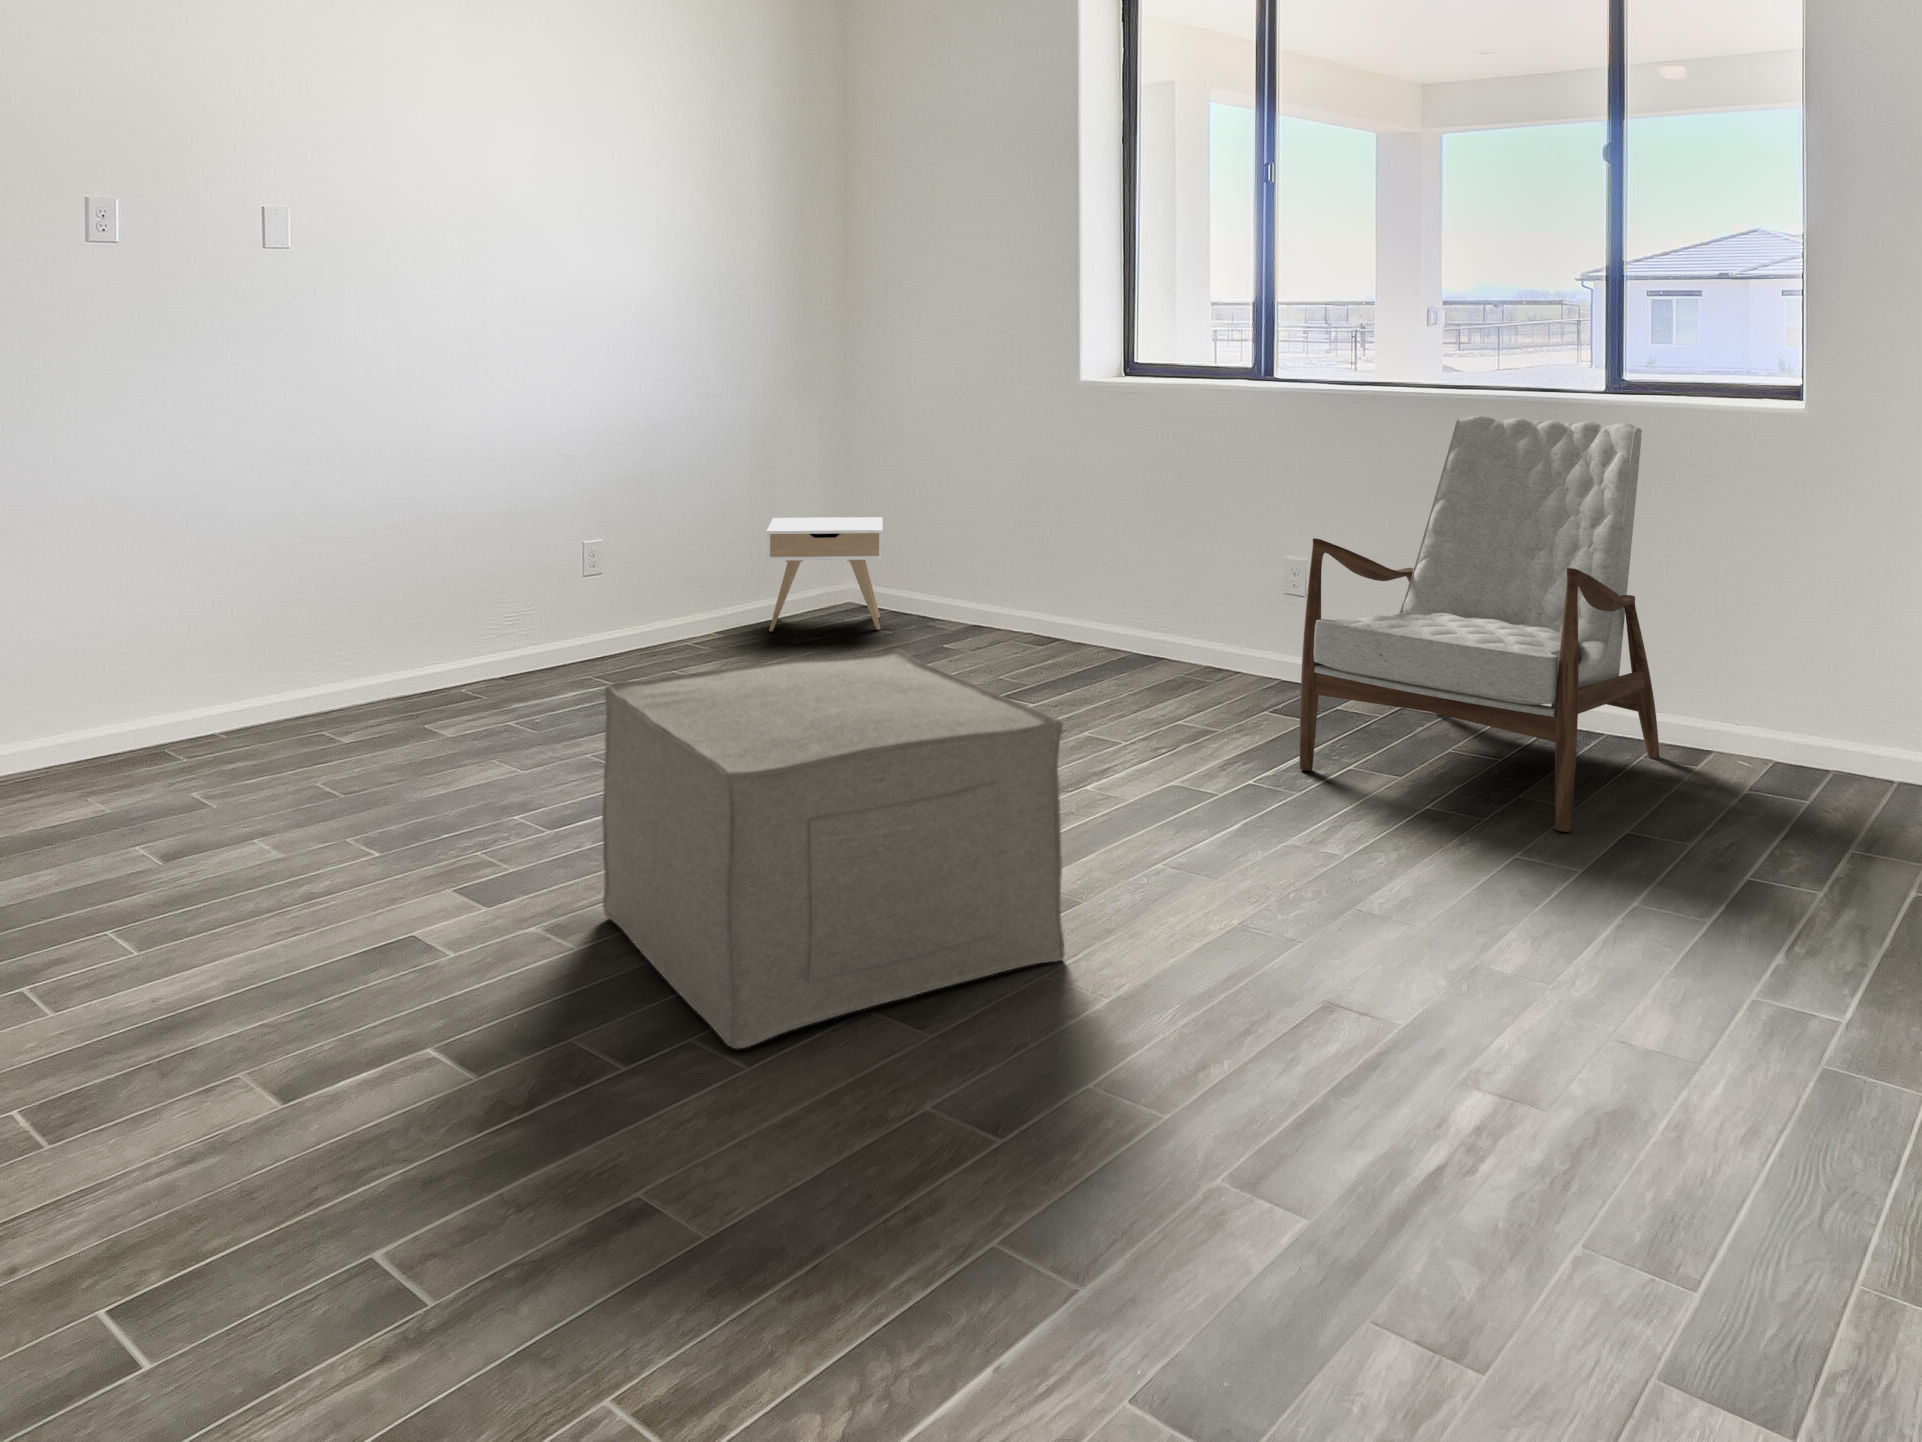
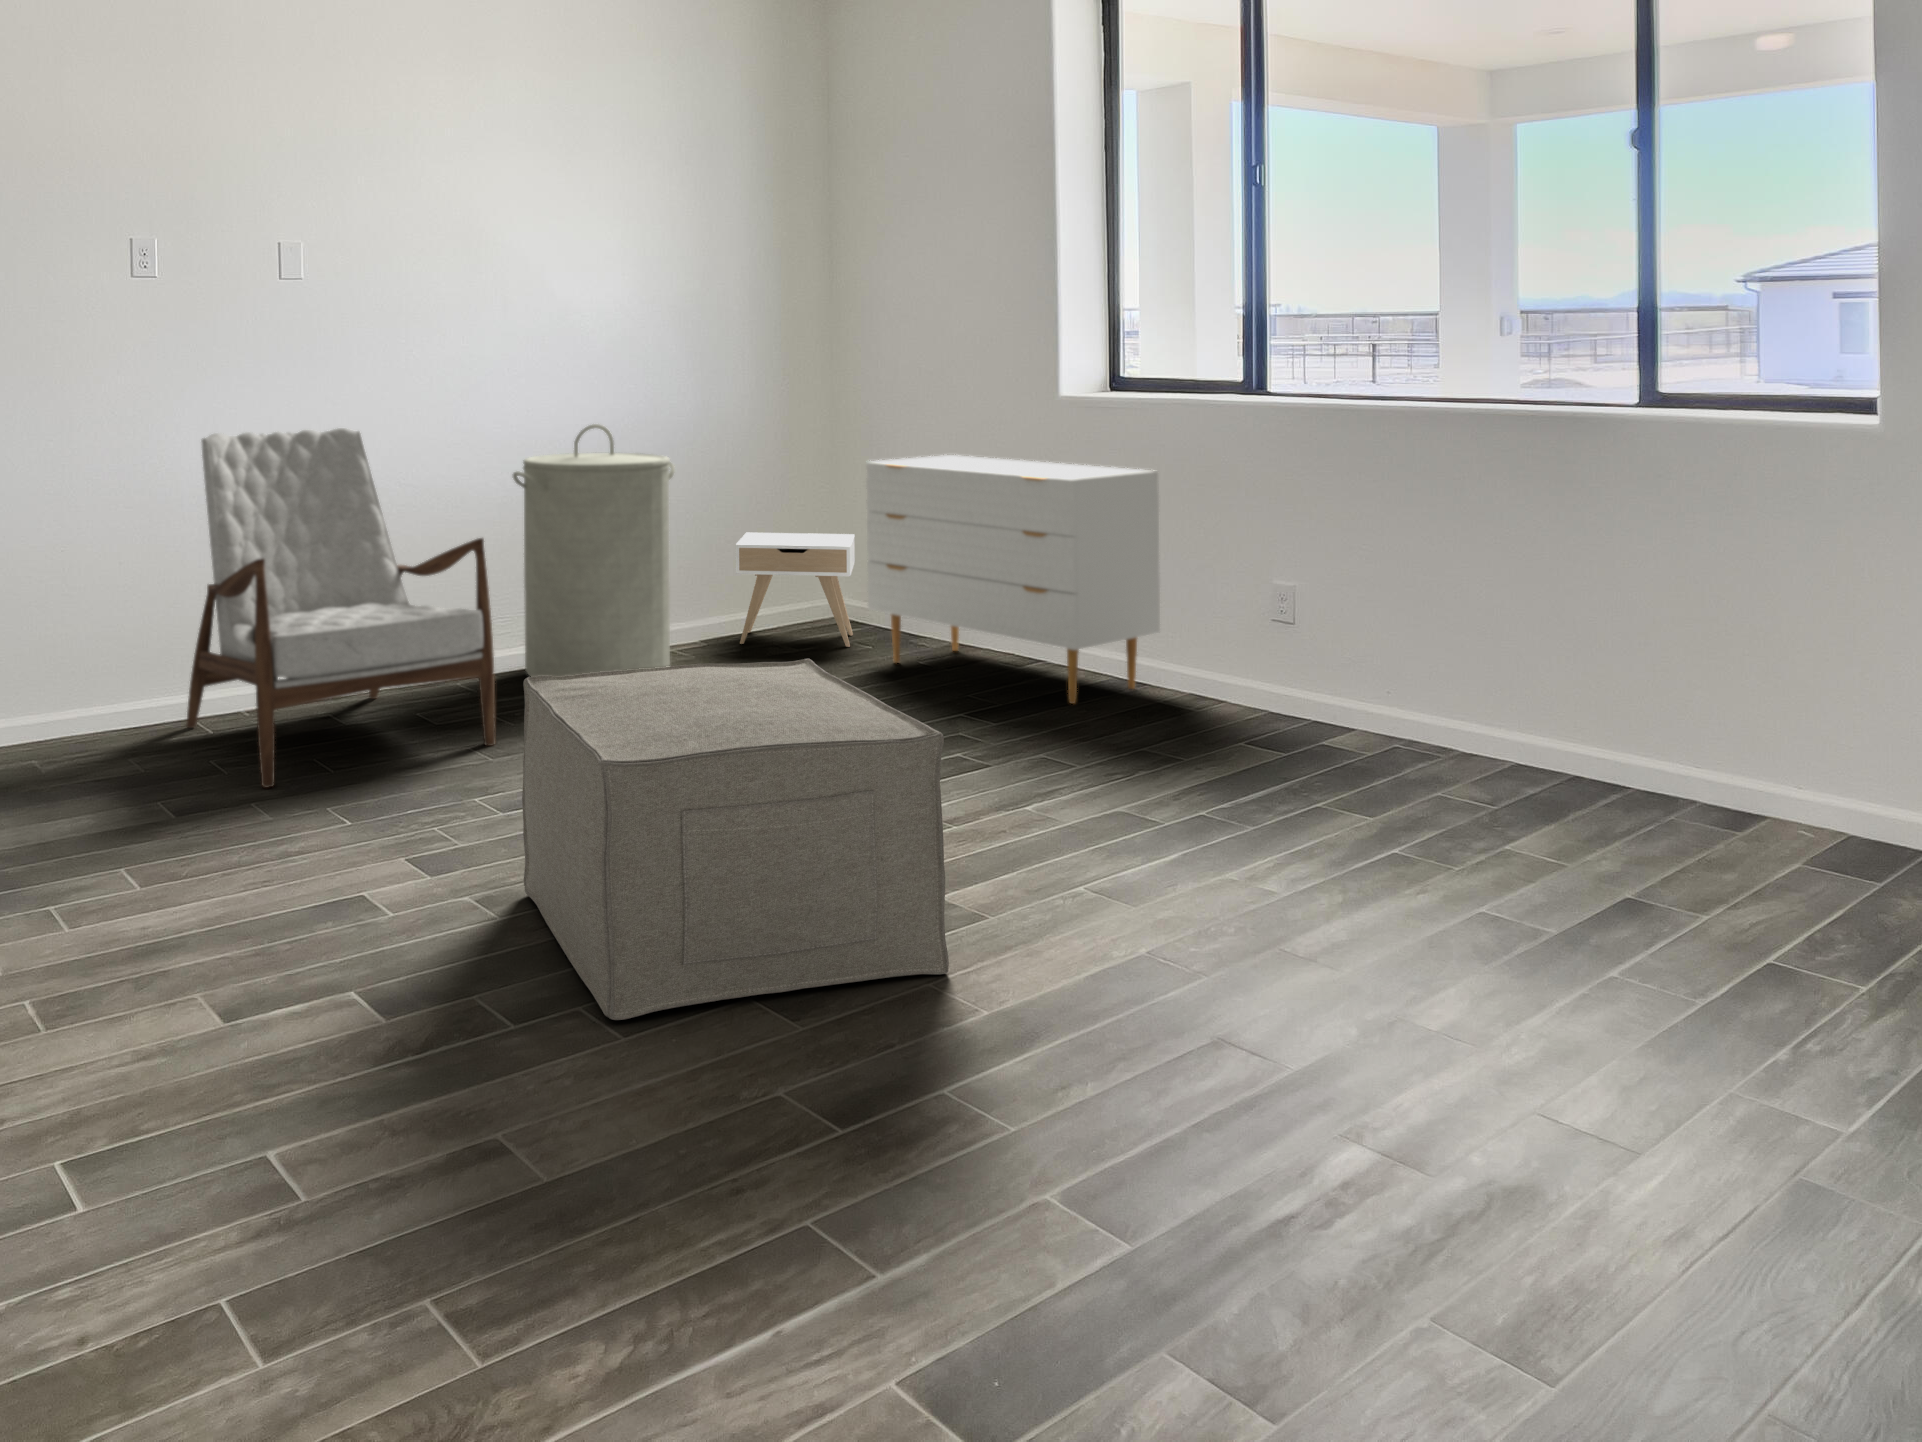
laundry hamper: none [537,409,709,686] -> present [513,424,675,676]
armchair: present [1300,416,1660,832] -> present [186,428,496,787]
dresser: none [903,438,1183,676] -> present [866,455,1160,704]

